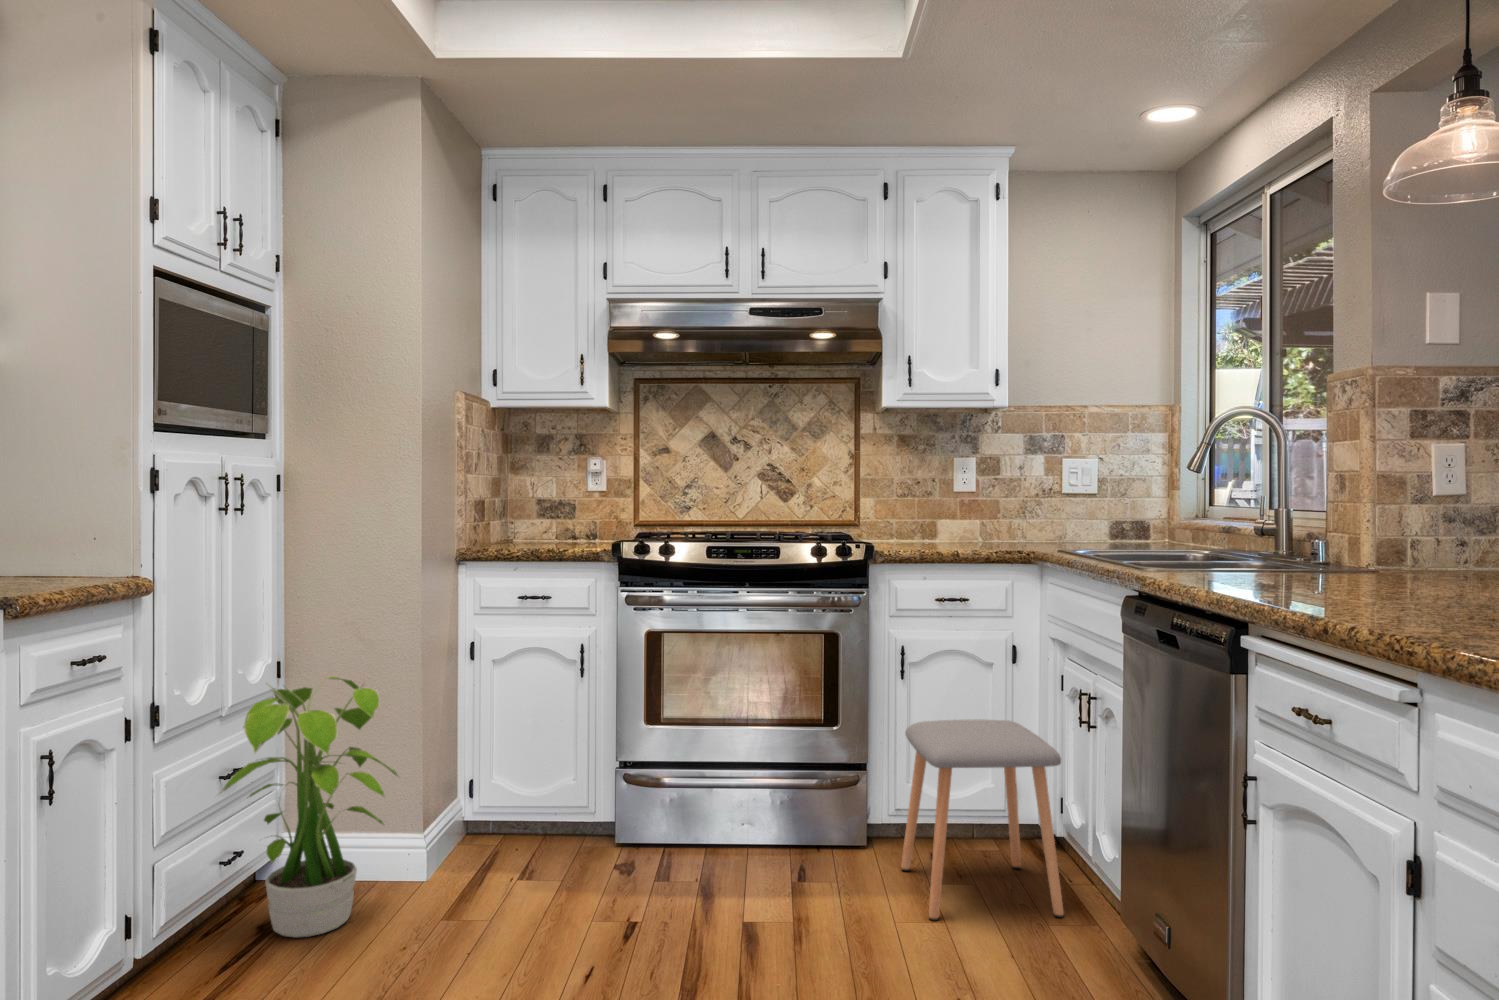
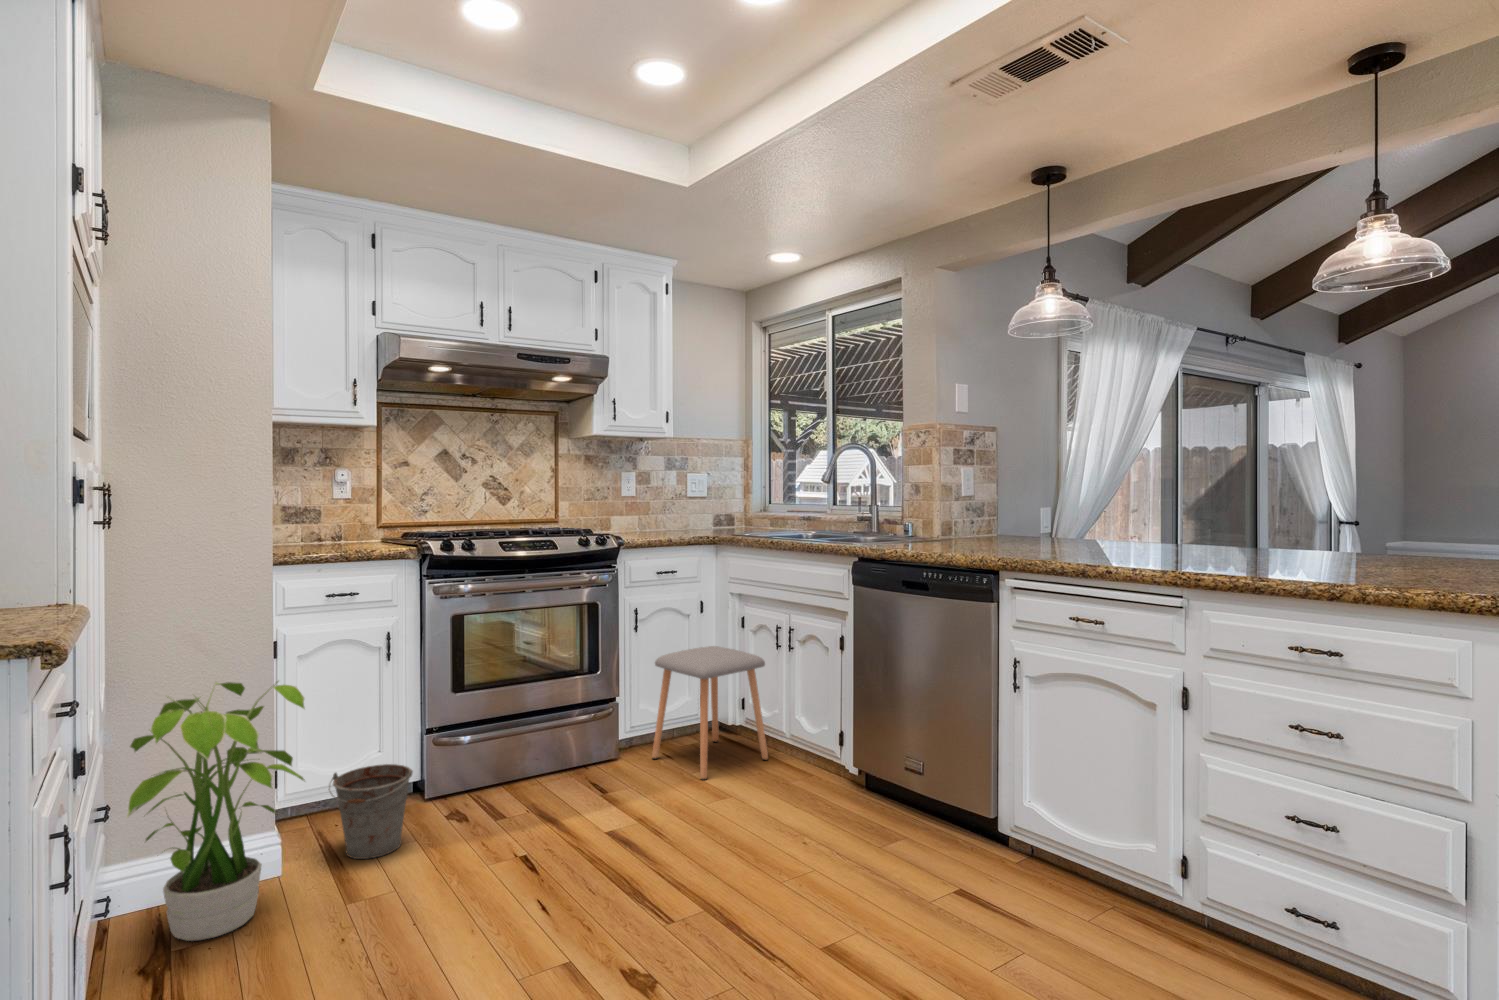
bucket: none [456,795,546,902] -> present [329,764,413,859]

